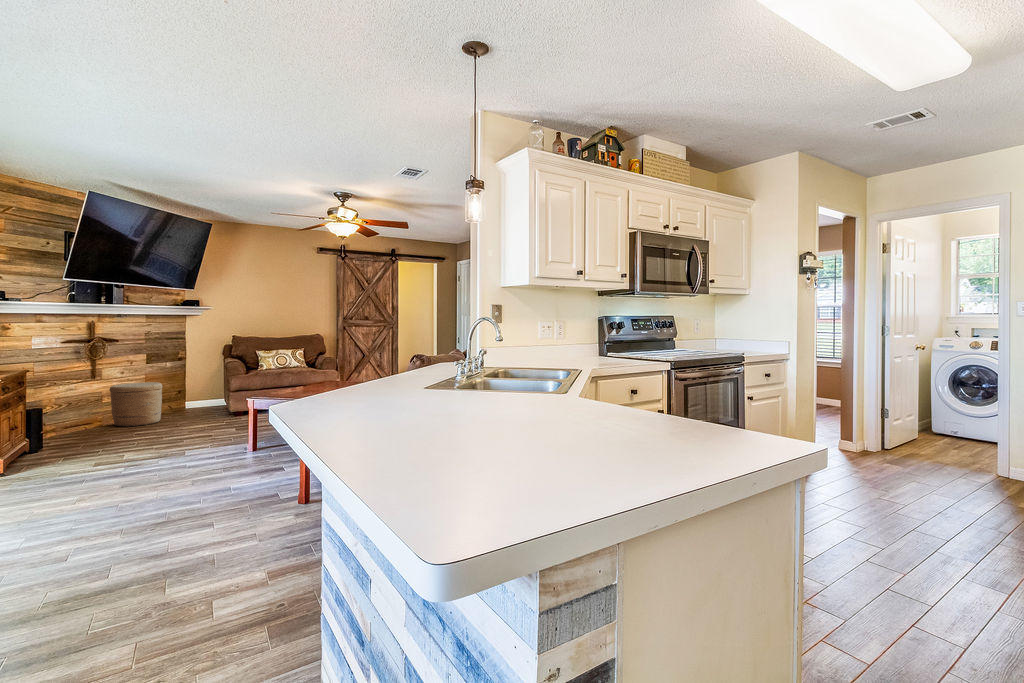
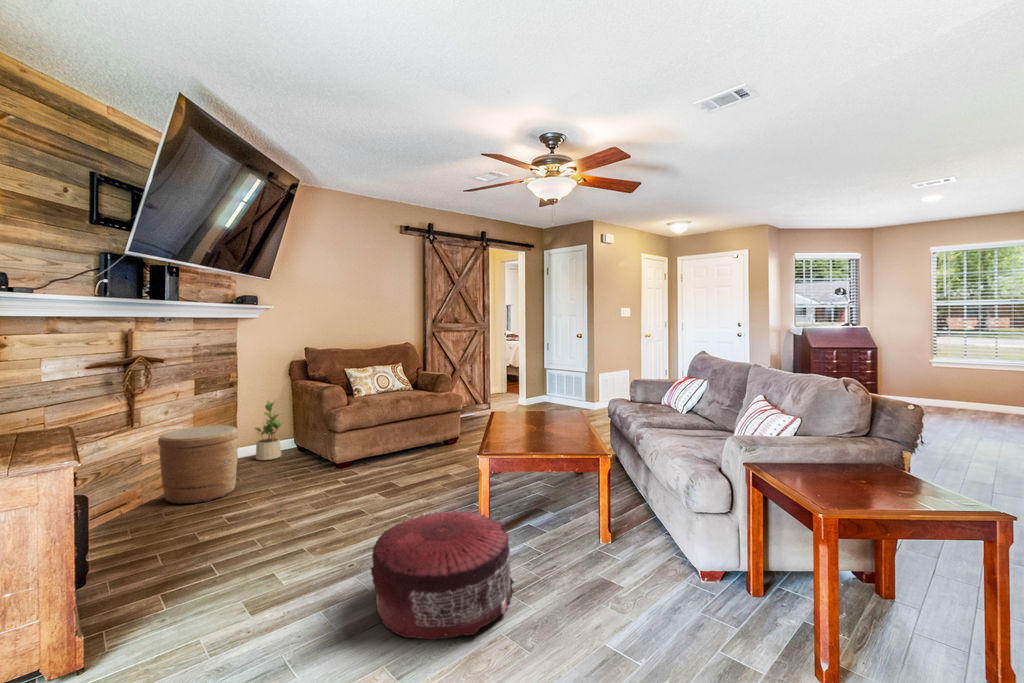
potted plant: none [194,370,214,410] -> present [255,401,281,460]
pouf: none [133,425,224,478] -> present [371,510,514,640]

